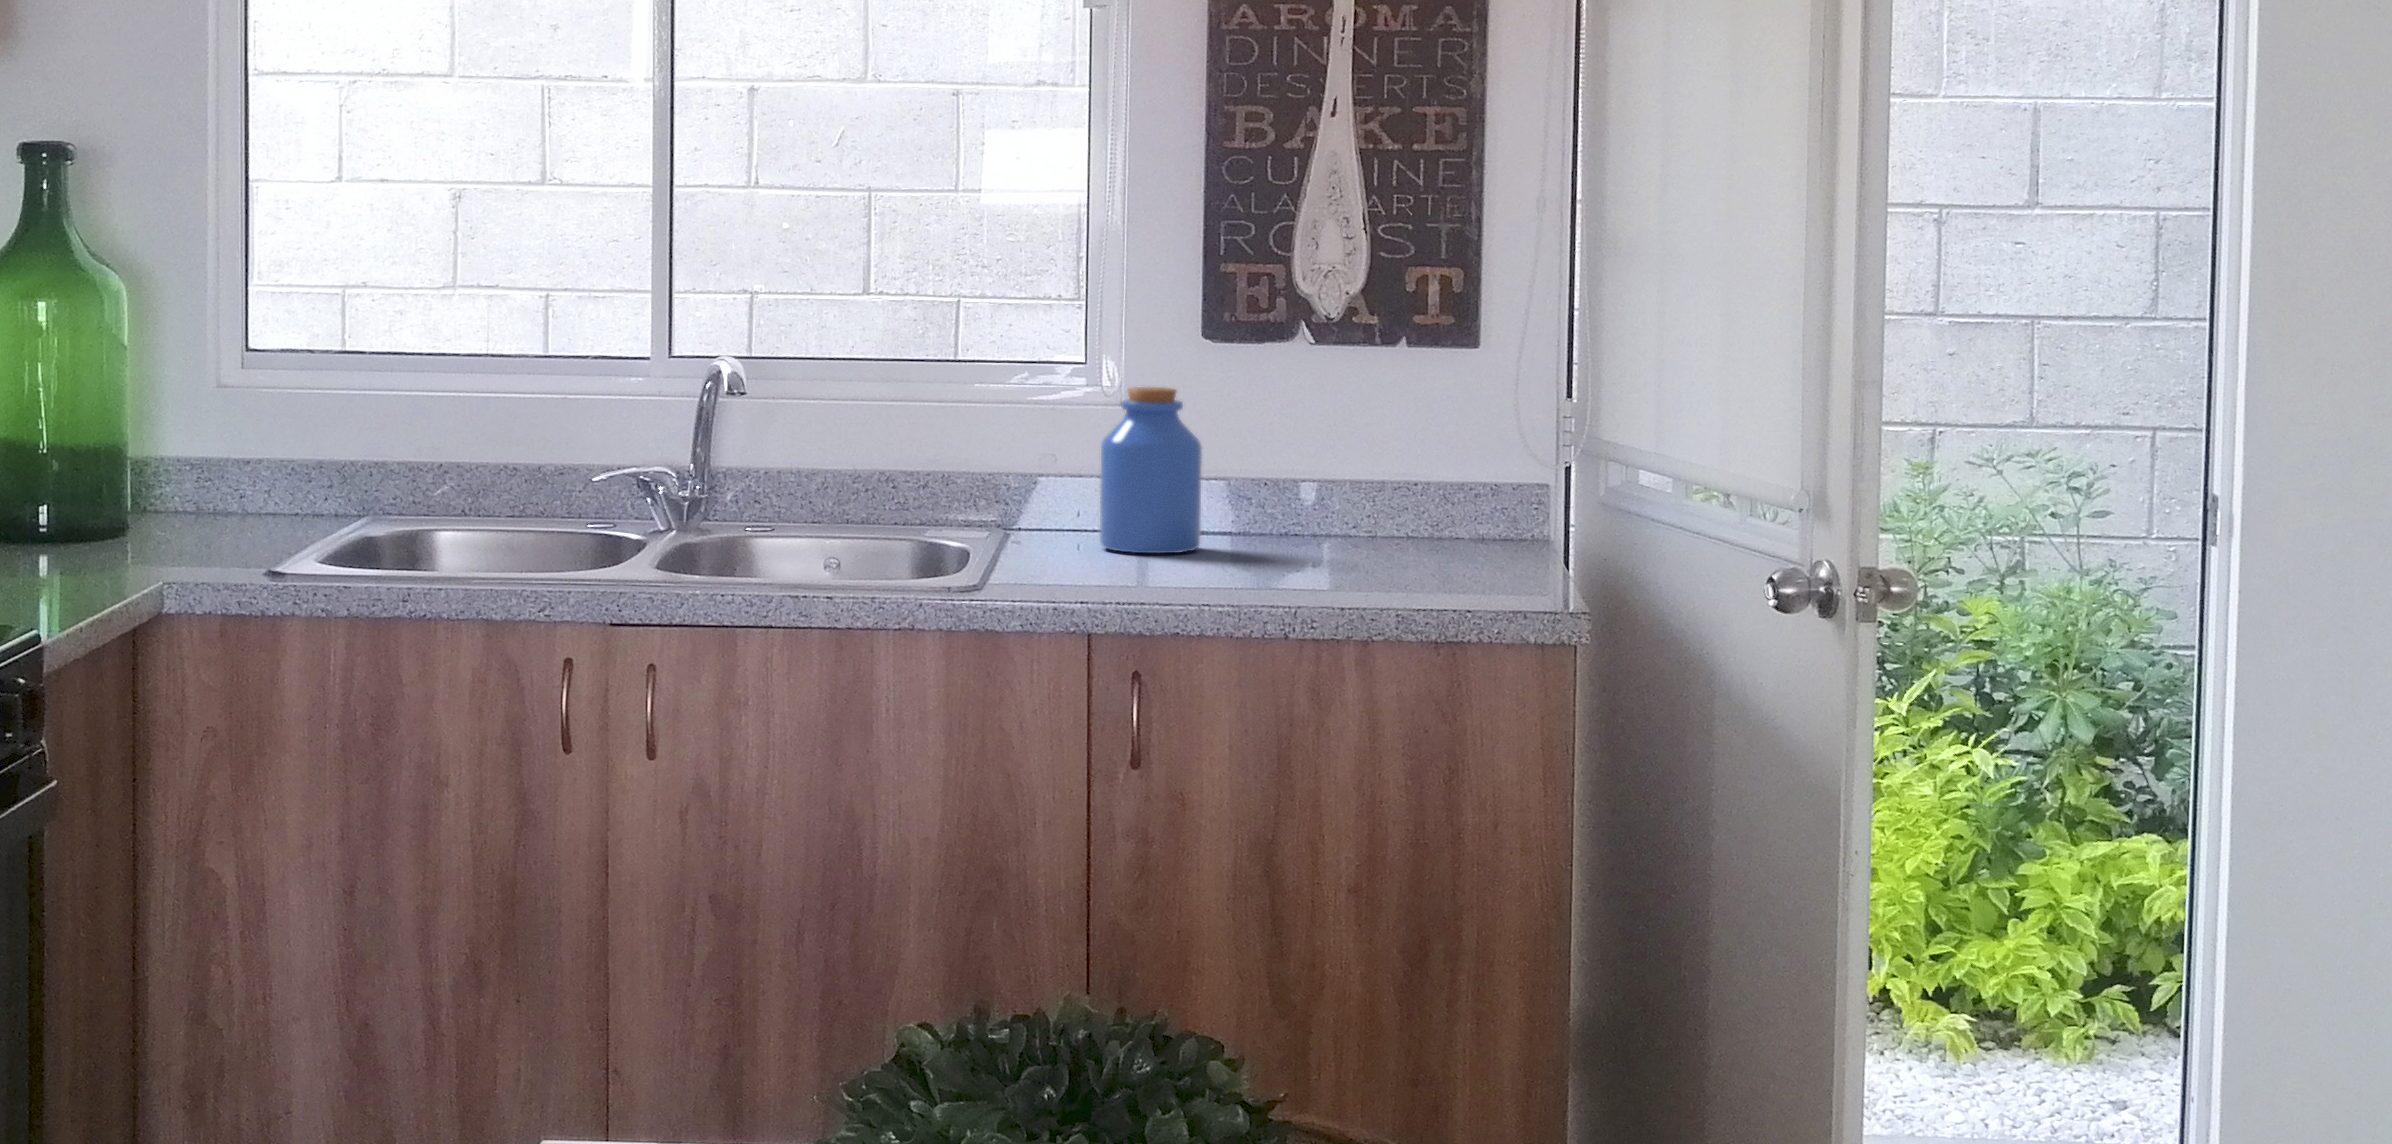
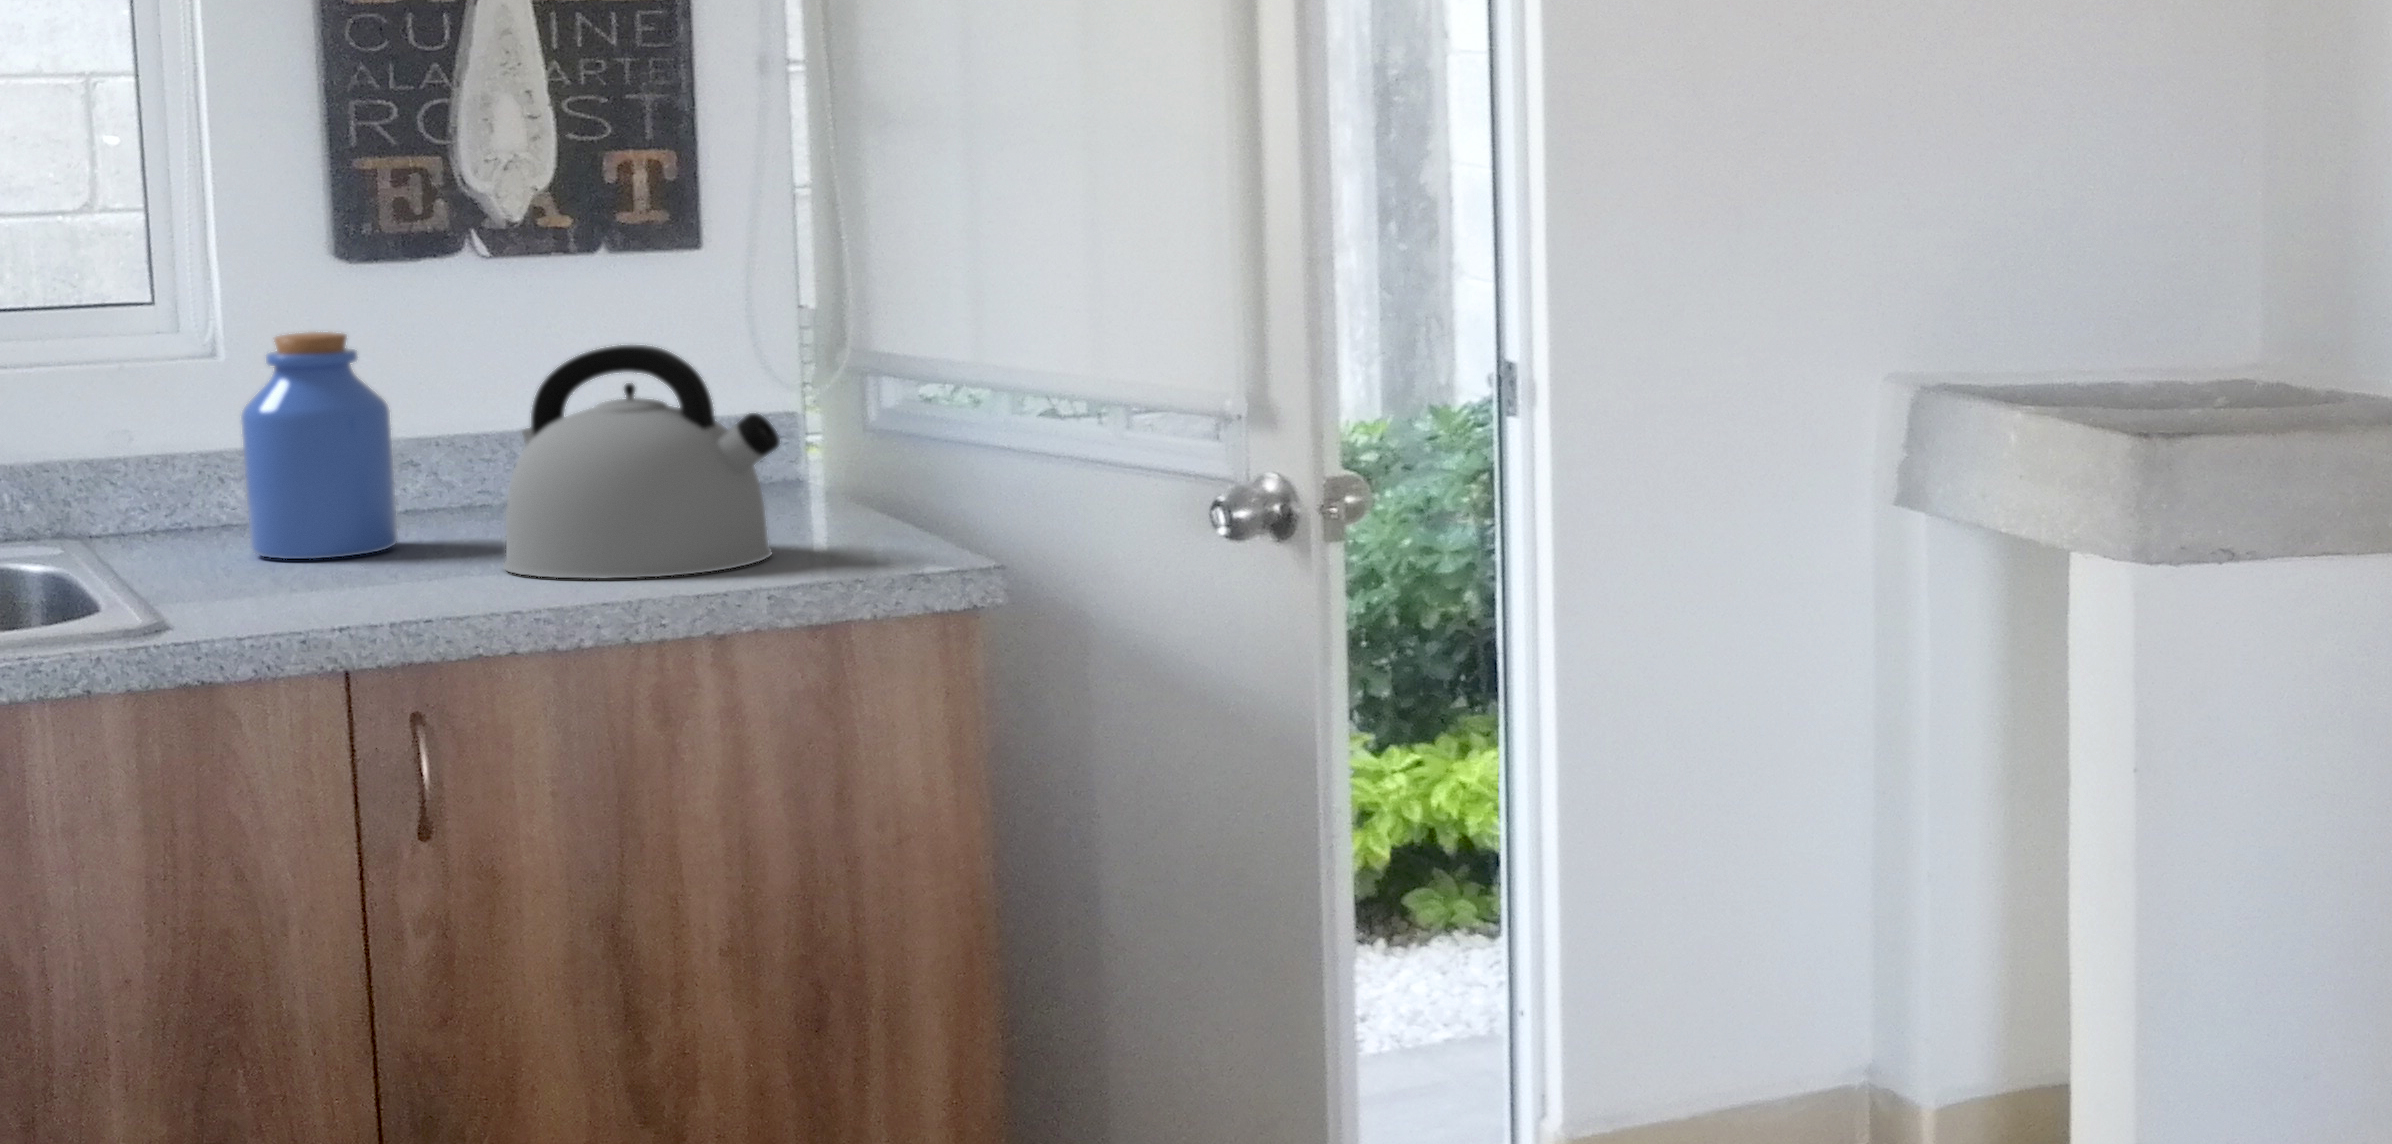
kettle: none [1234,410,1431,589] -> present [503,345,780,578]

